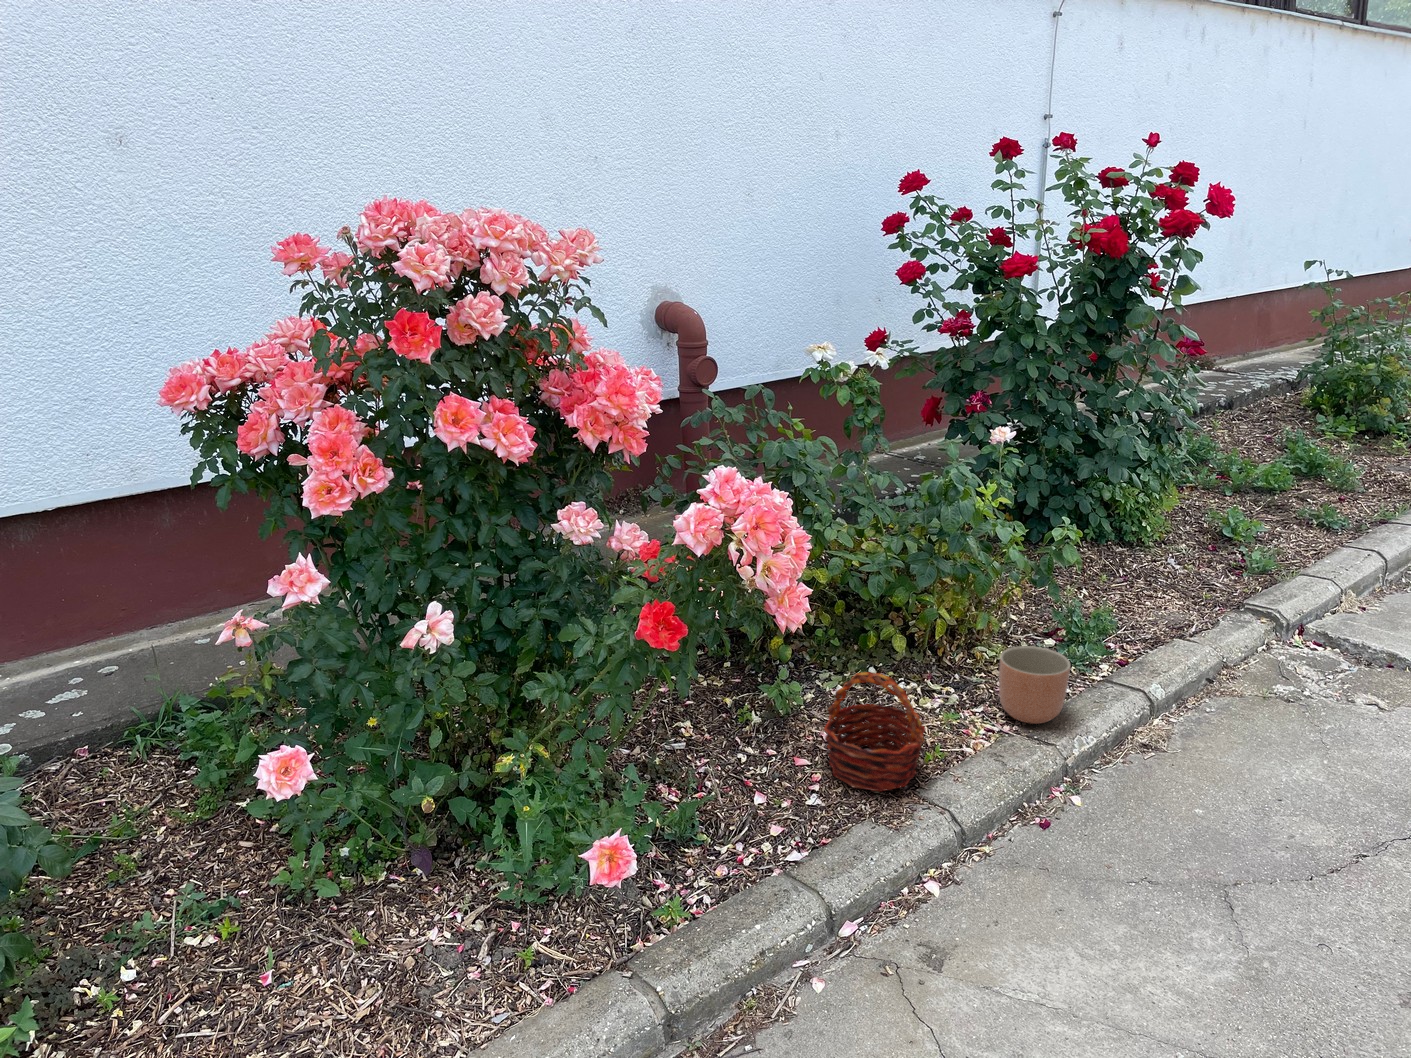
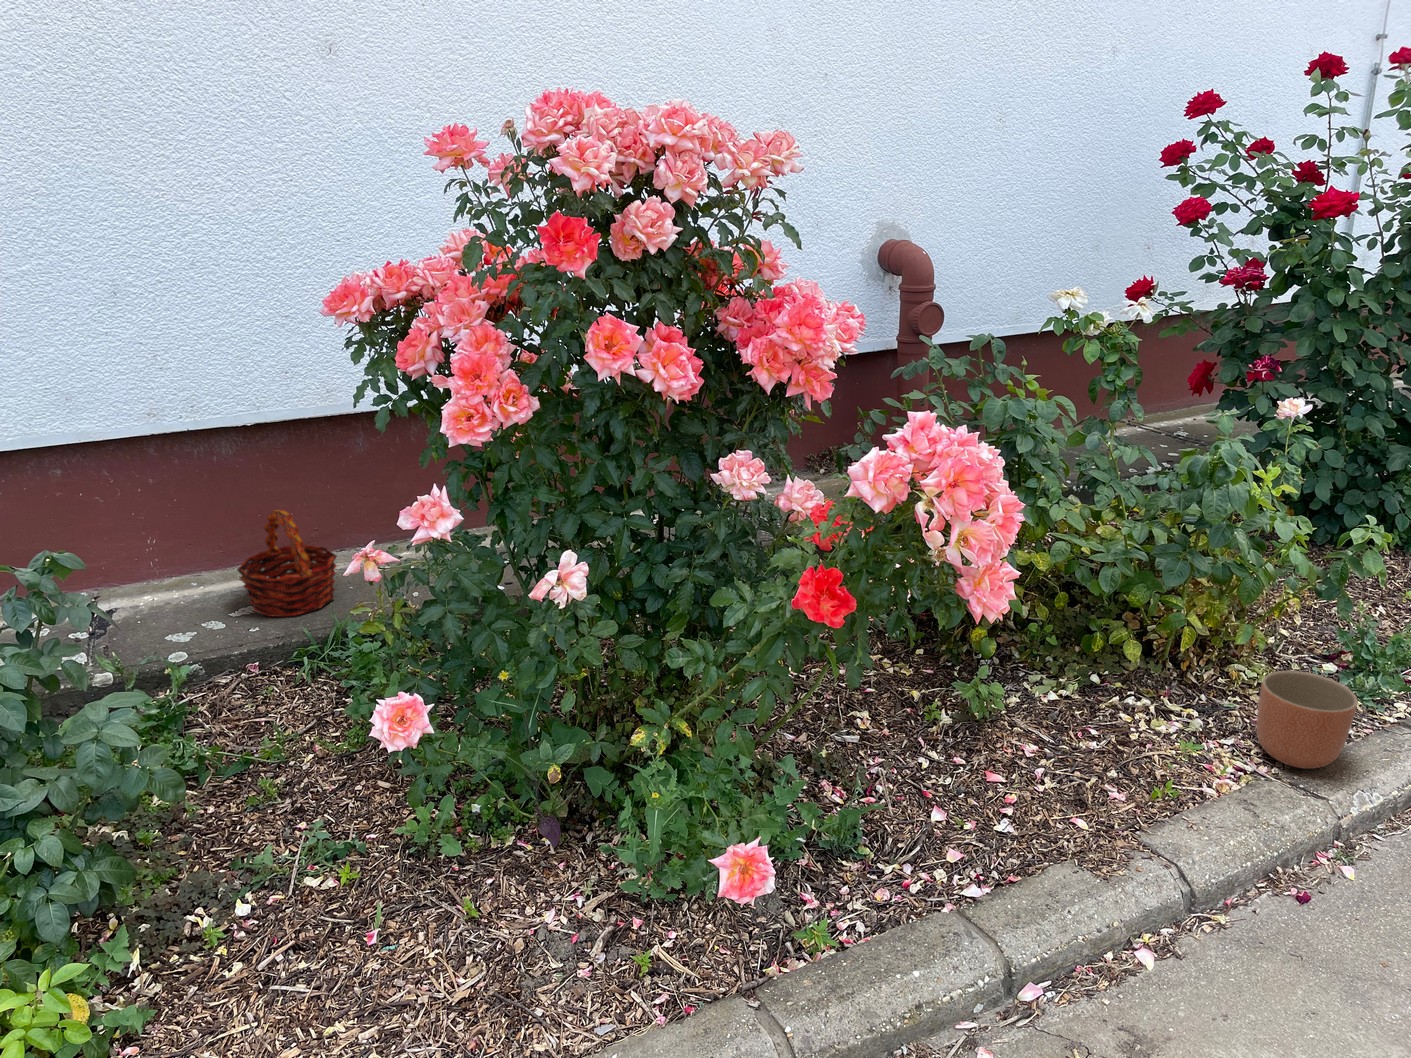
basket: present [824,672,925,792] -> present [237,510,337,617]

